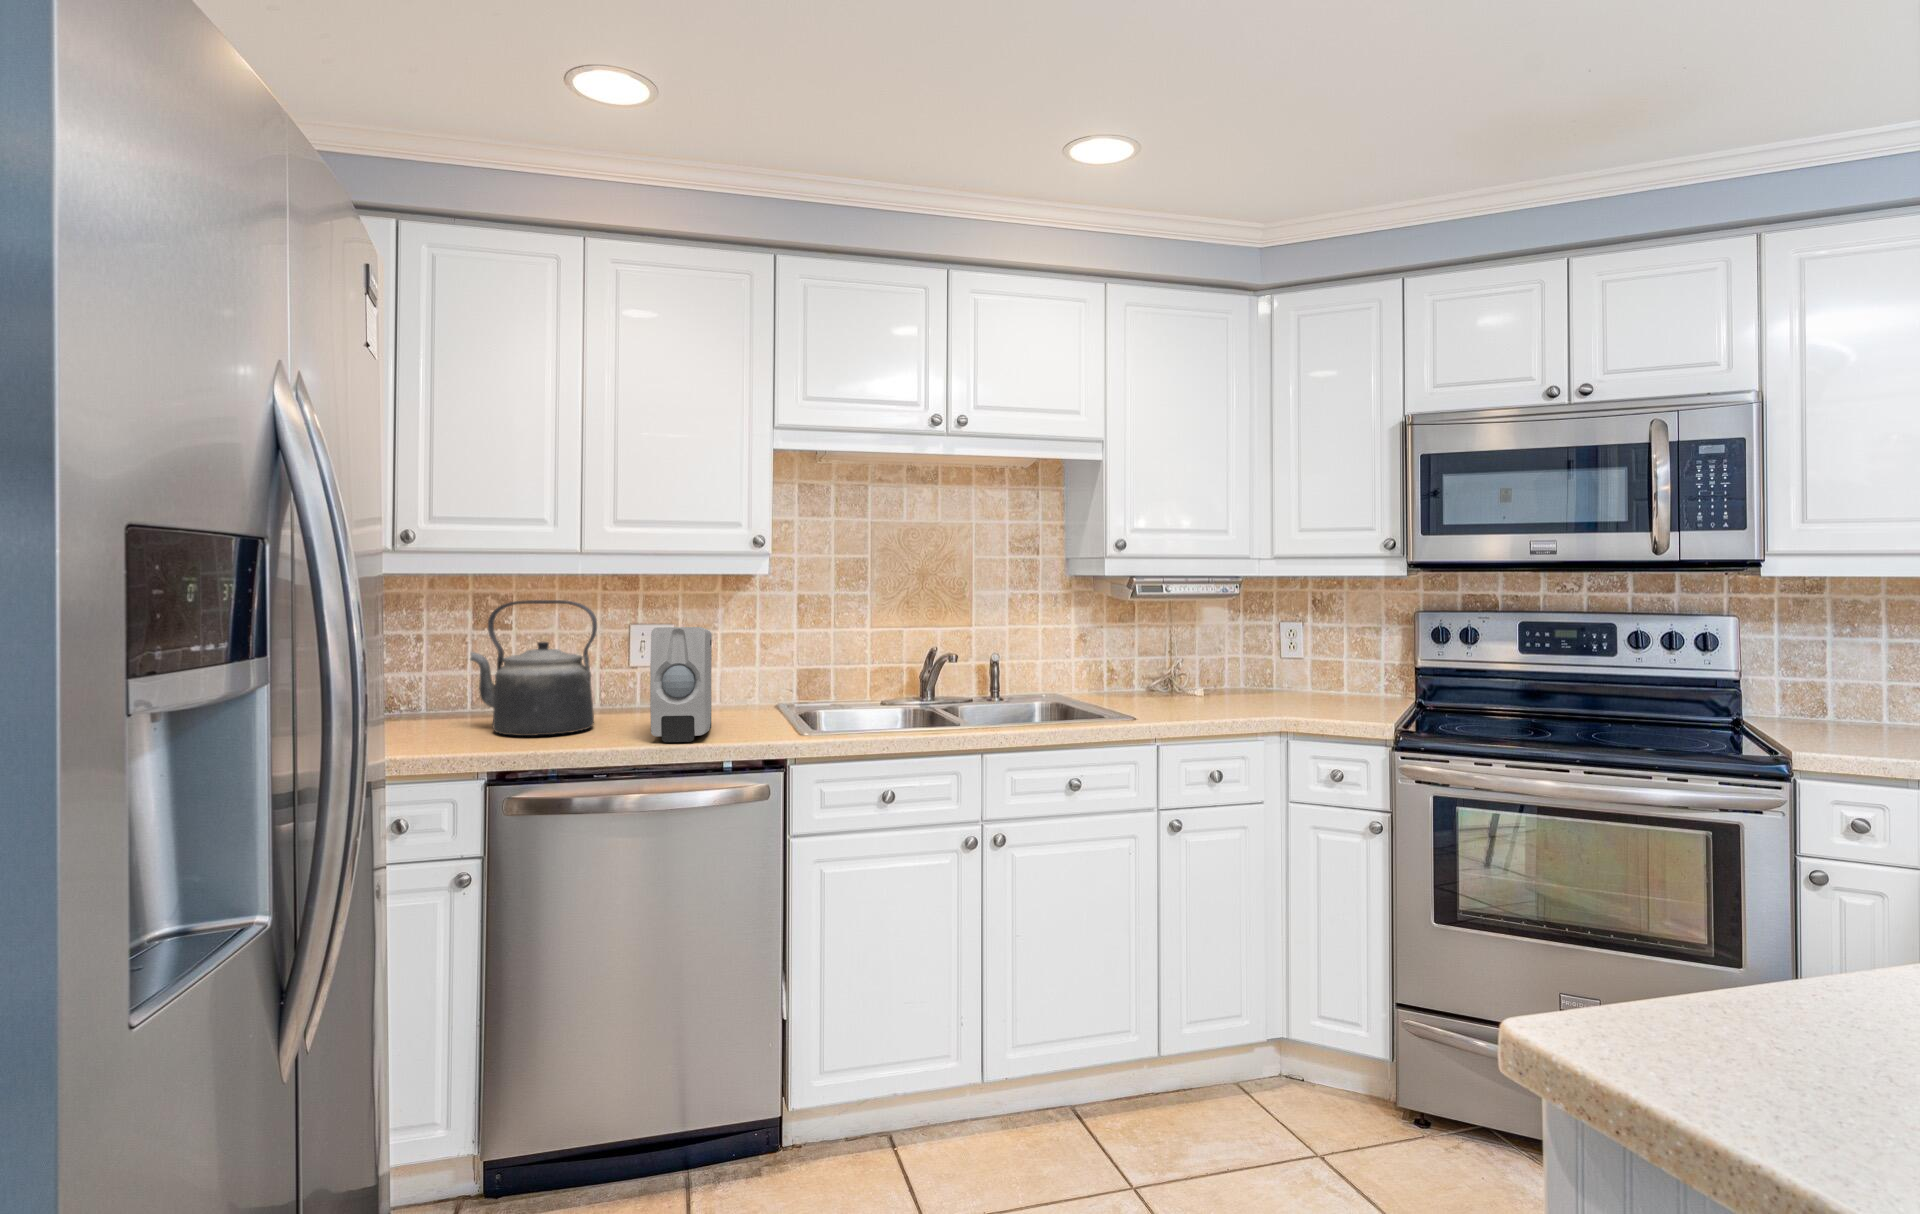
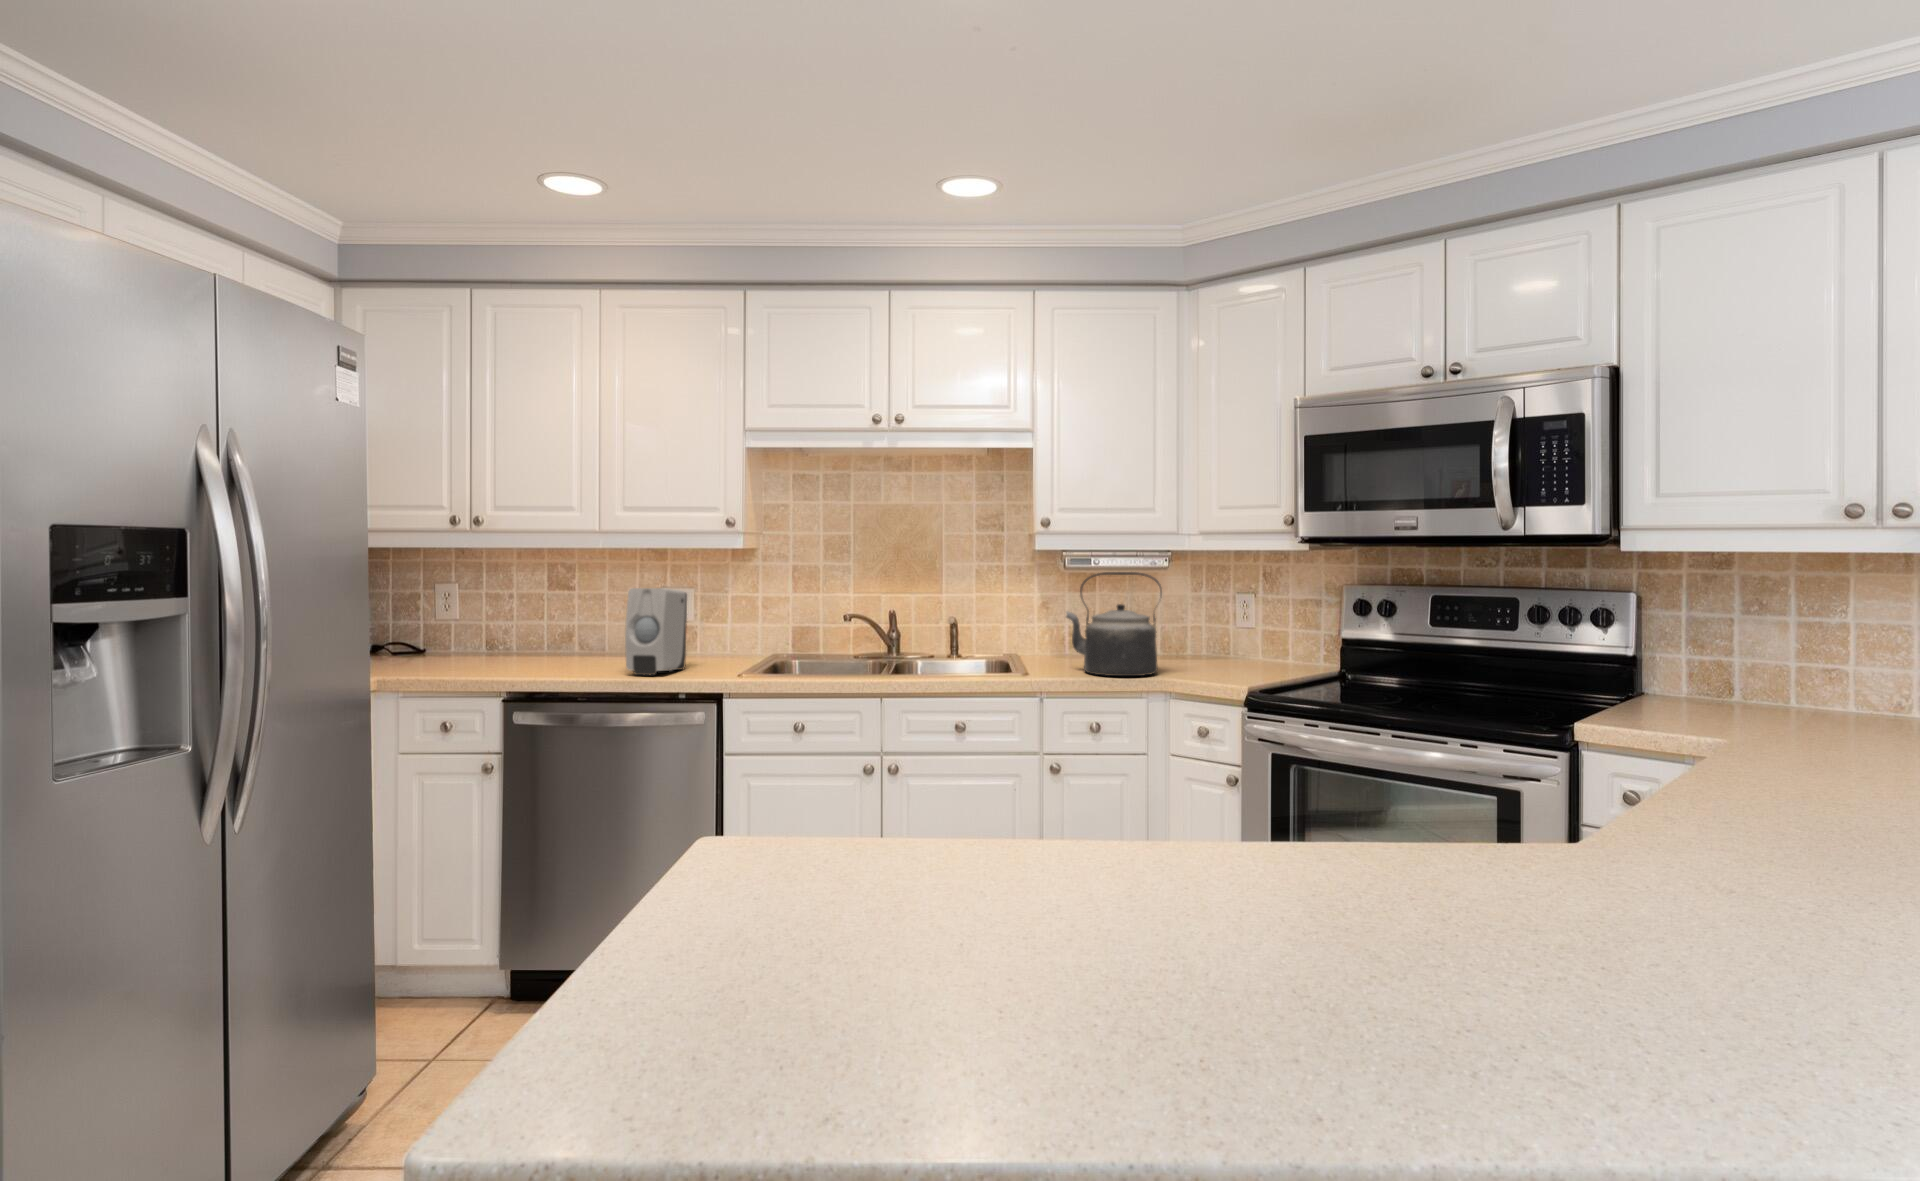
kettle: present [470,600,597,736] -> present [1066,572,1162,676]

